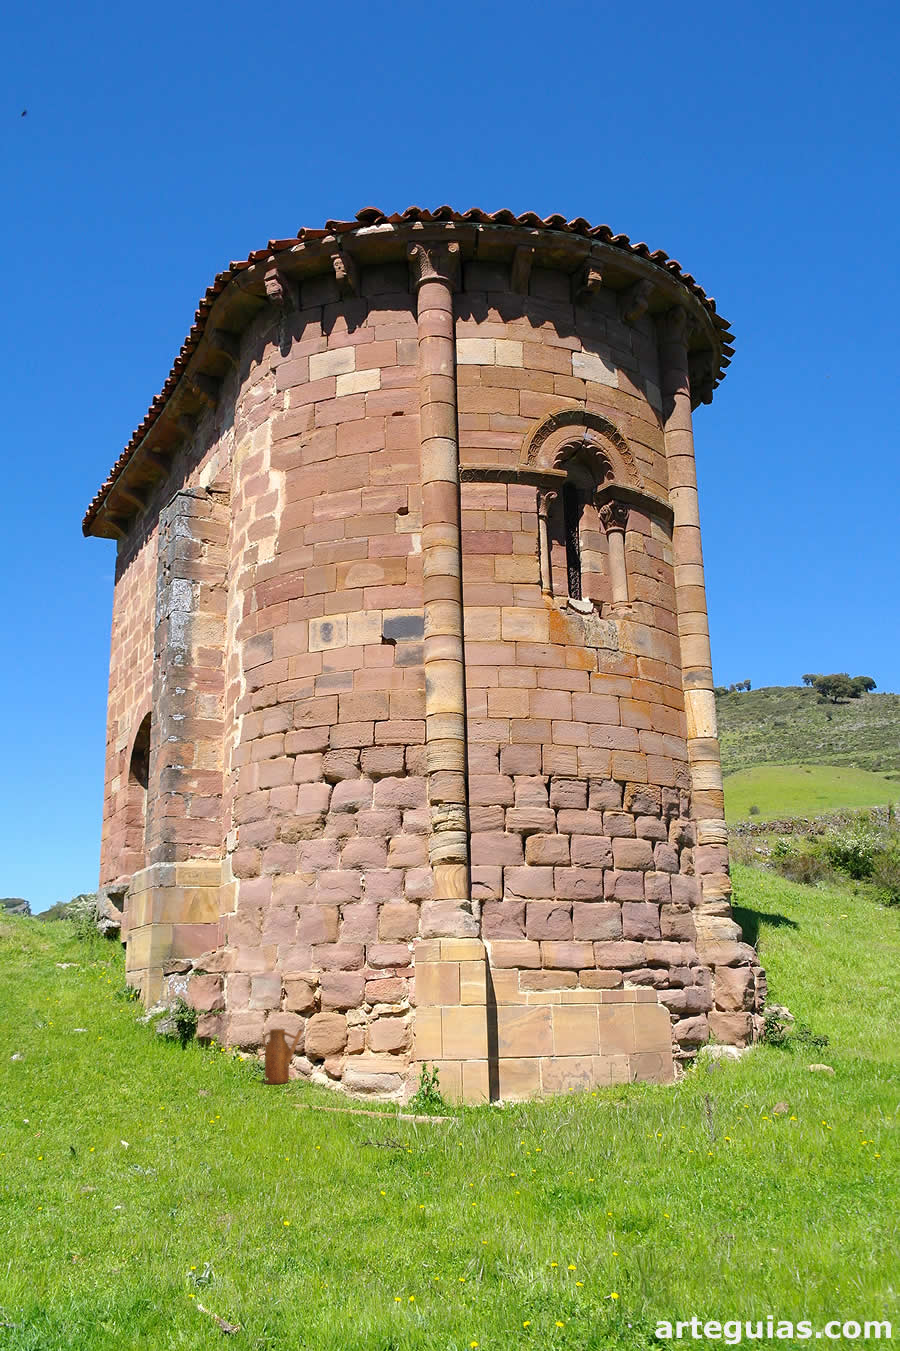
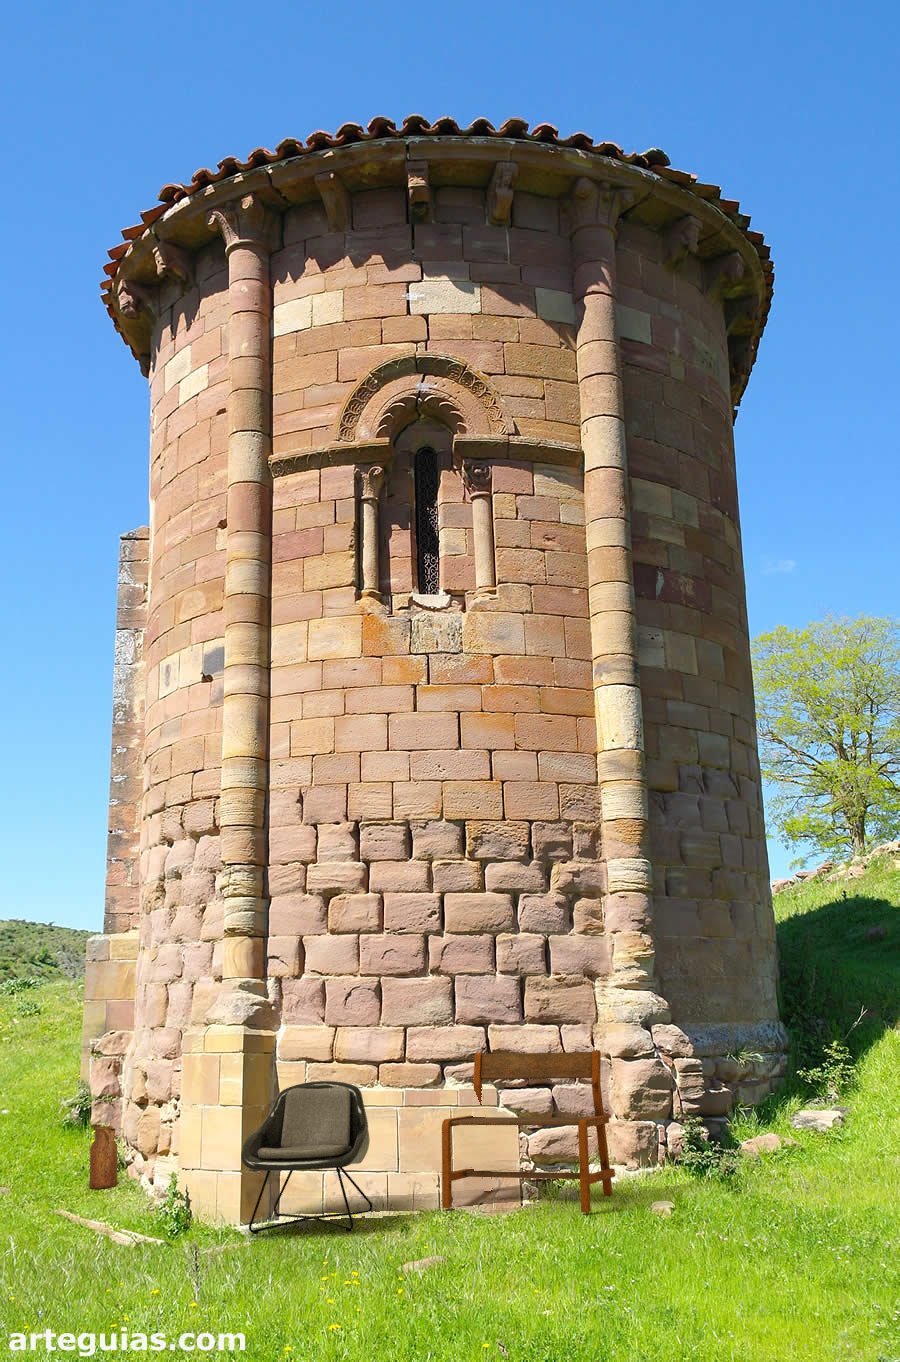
bench: none [638,959,769,1079] -> present [442,1050,615,1213]
lounge chair: none [519,982,630,1102] -> present [241,1081,372,1234]

